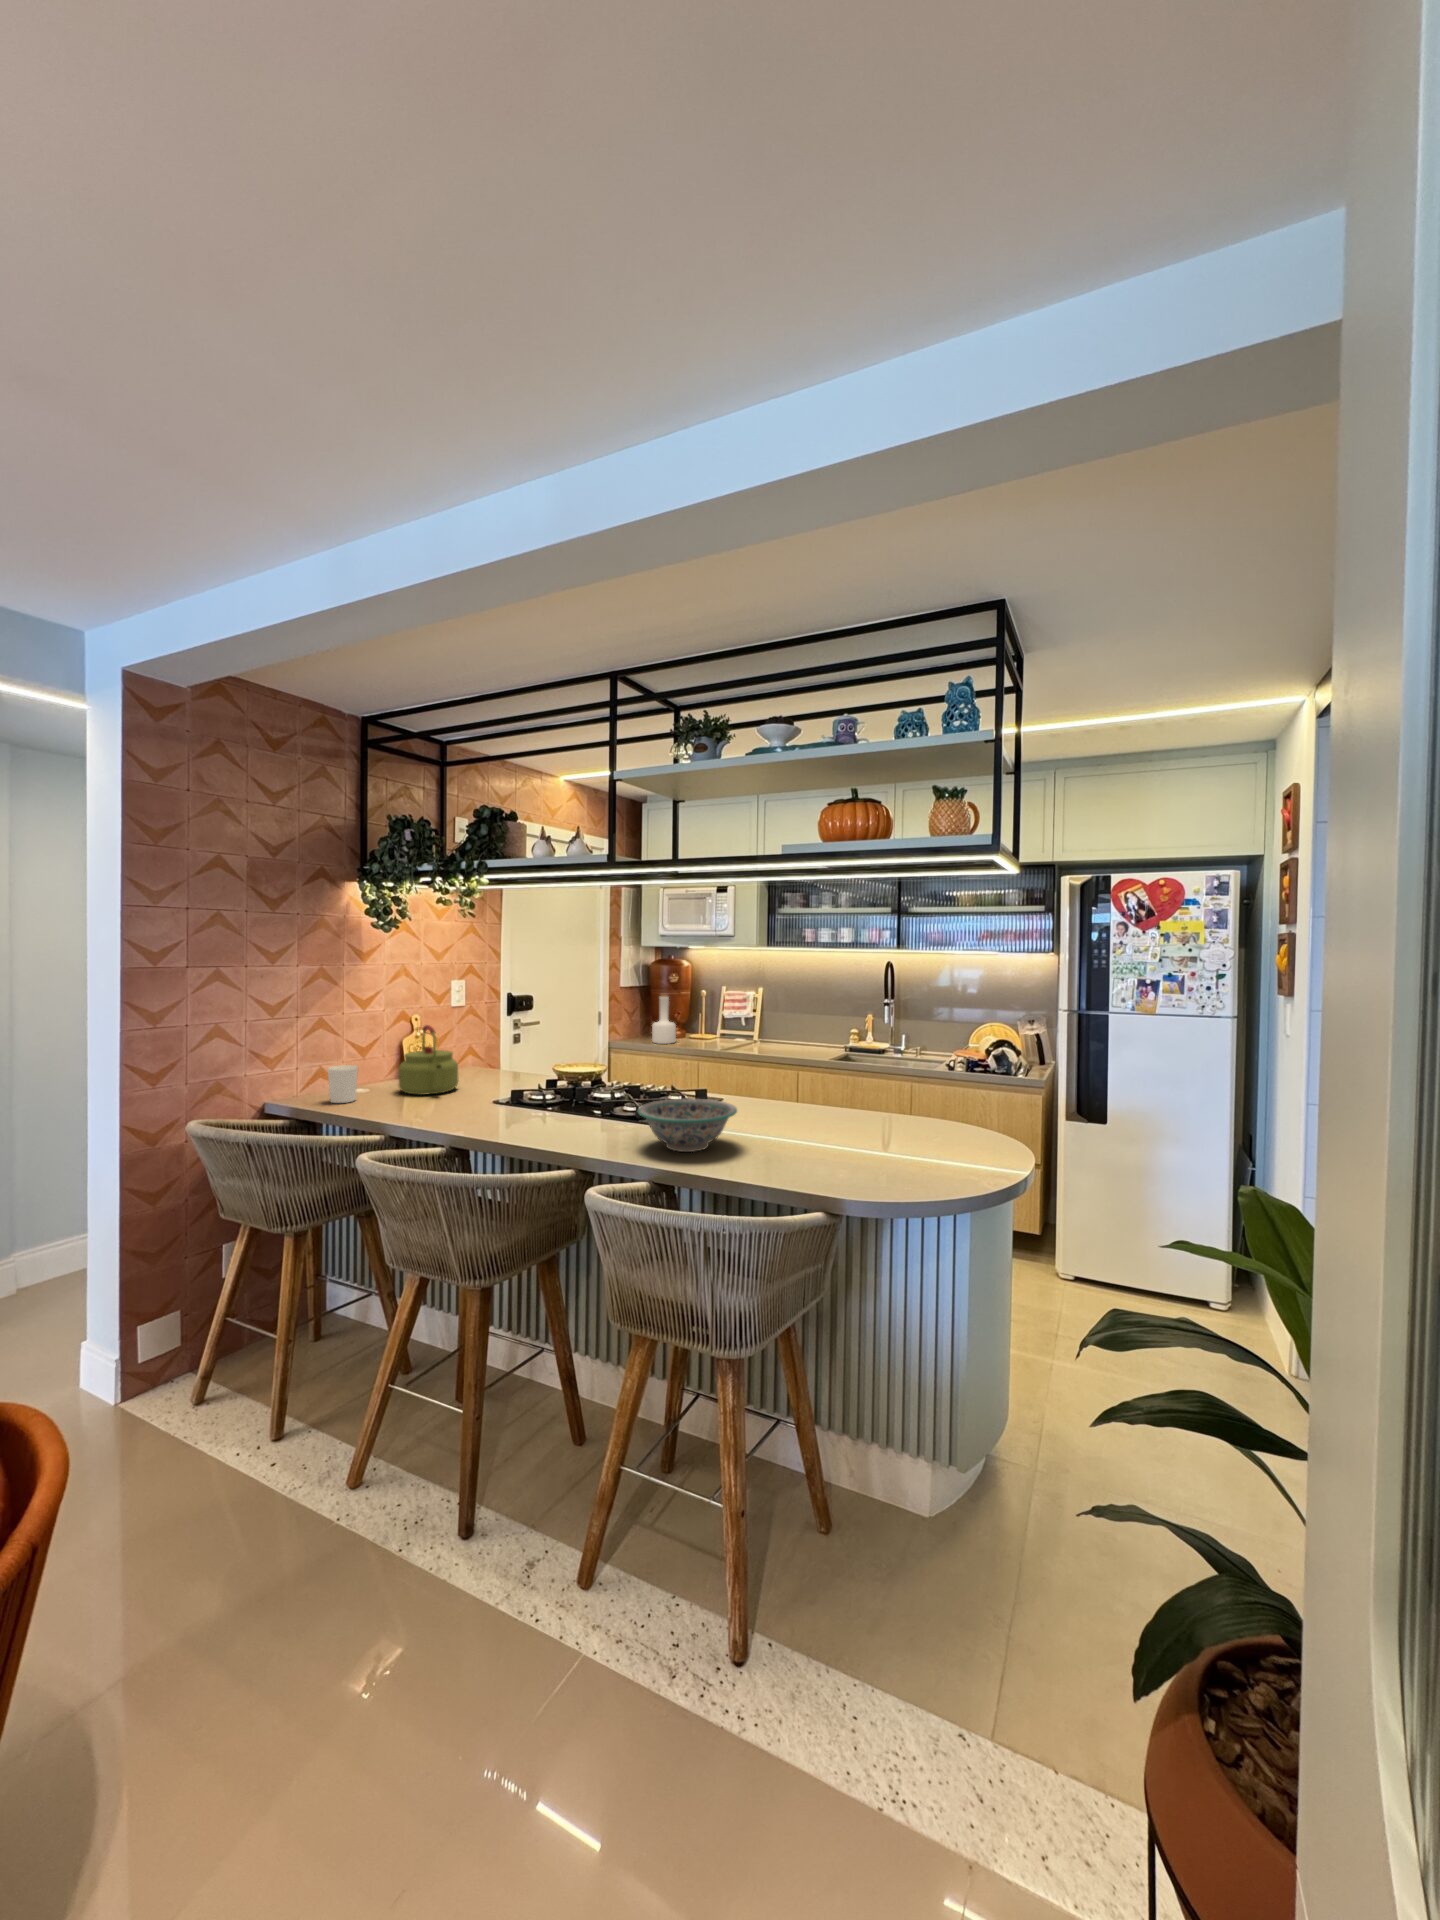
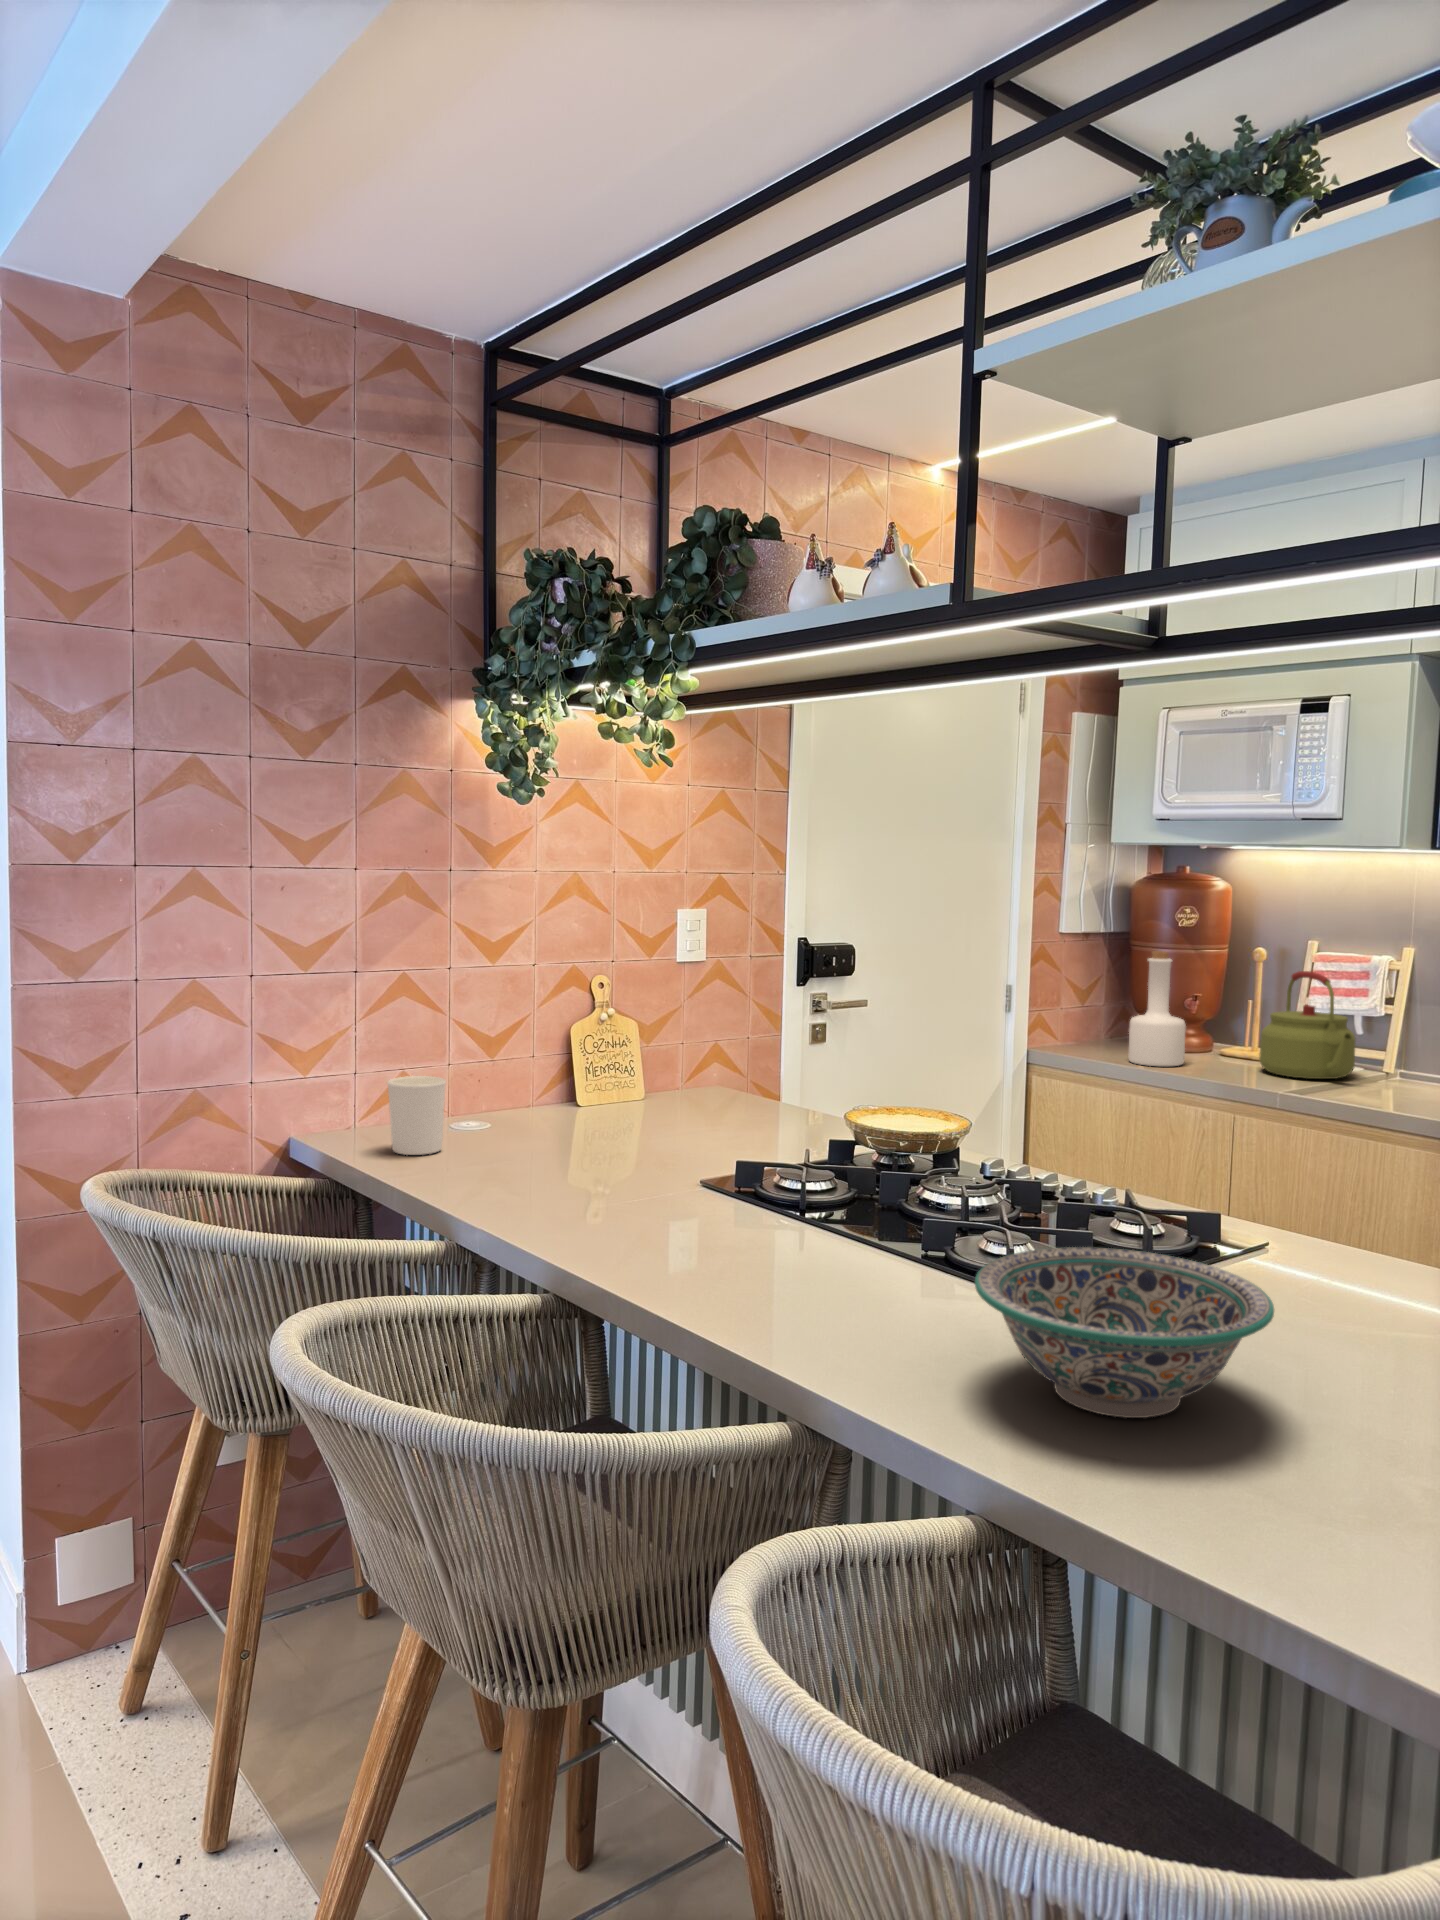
kettle: present [399,1025,458,1095] -> present [1259,971,1355,1079]

